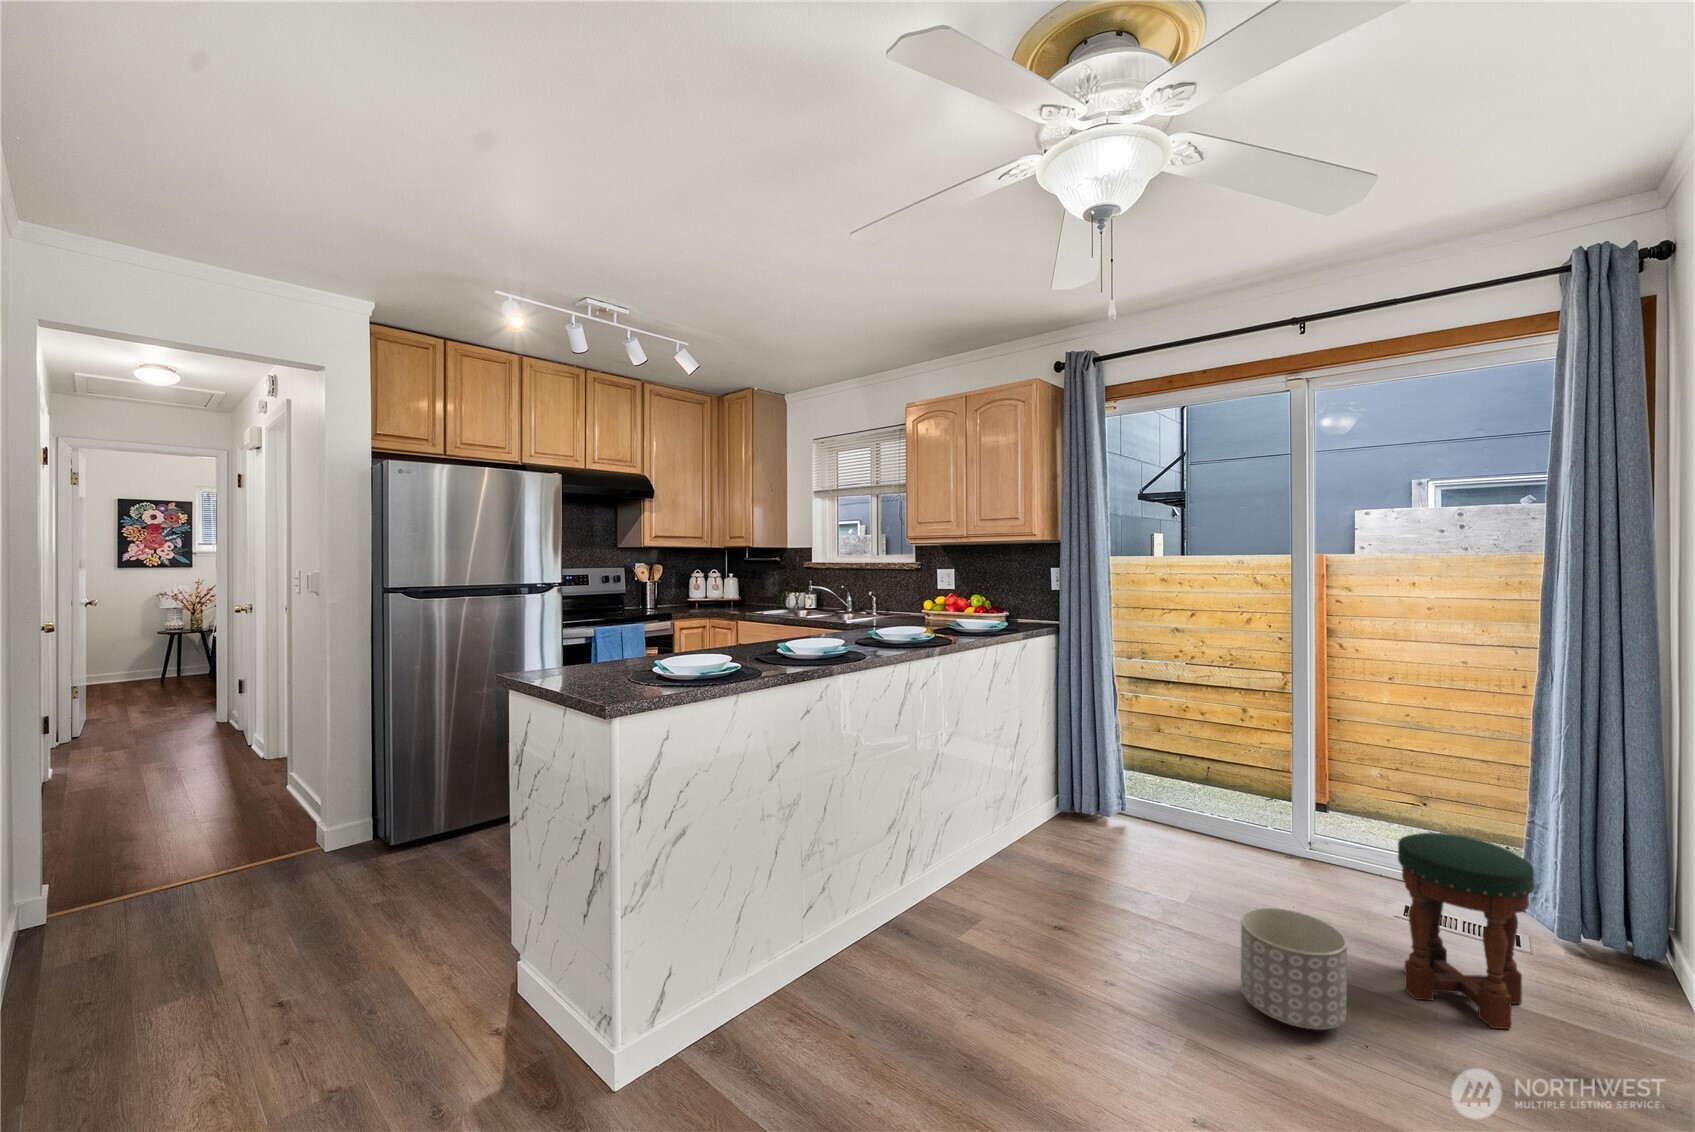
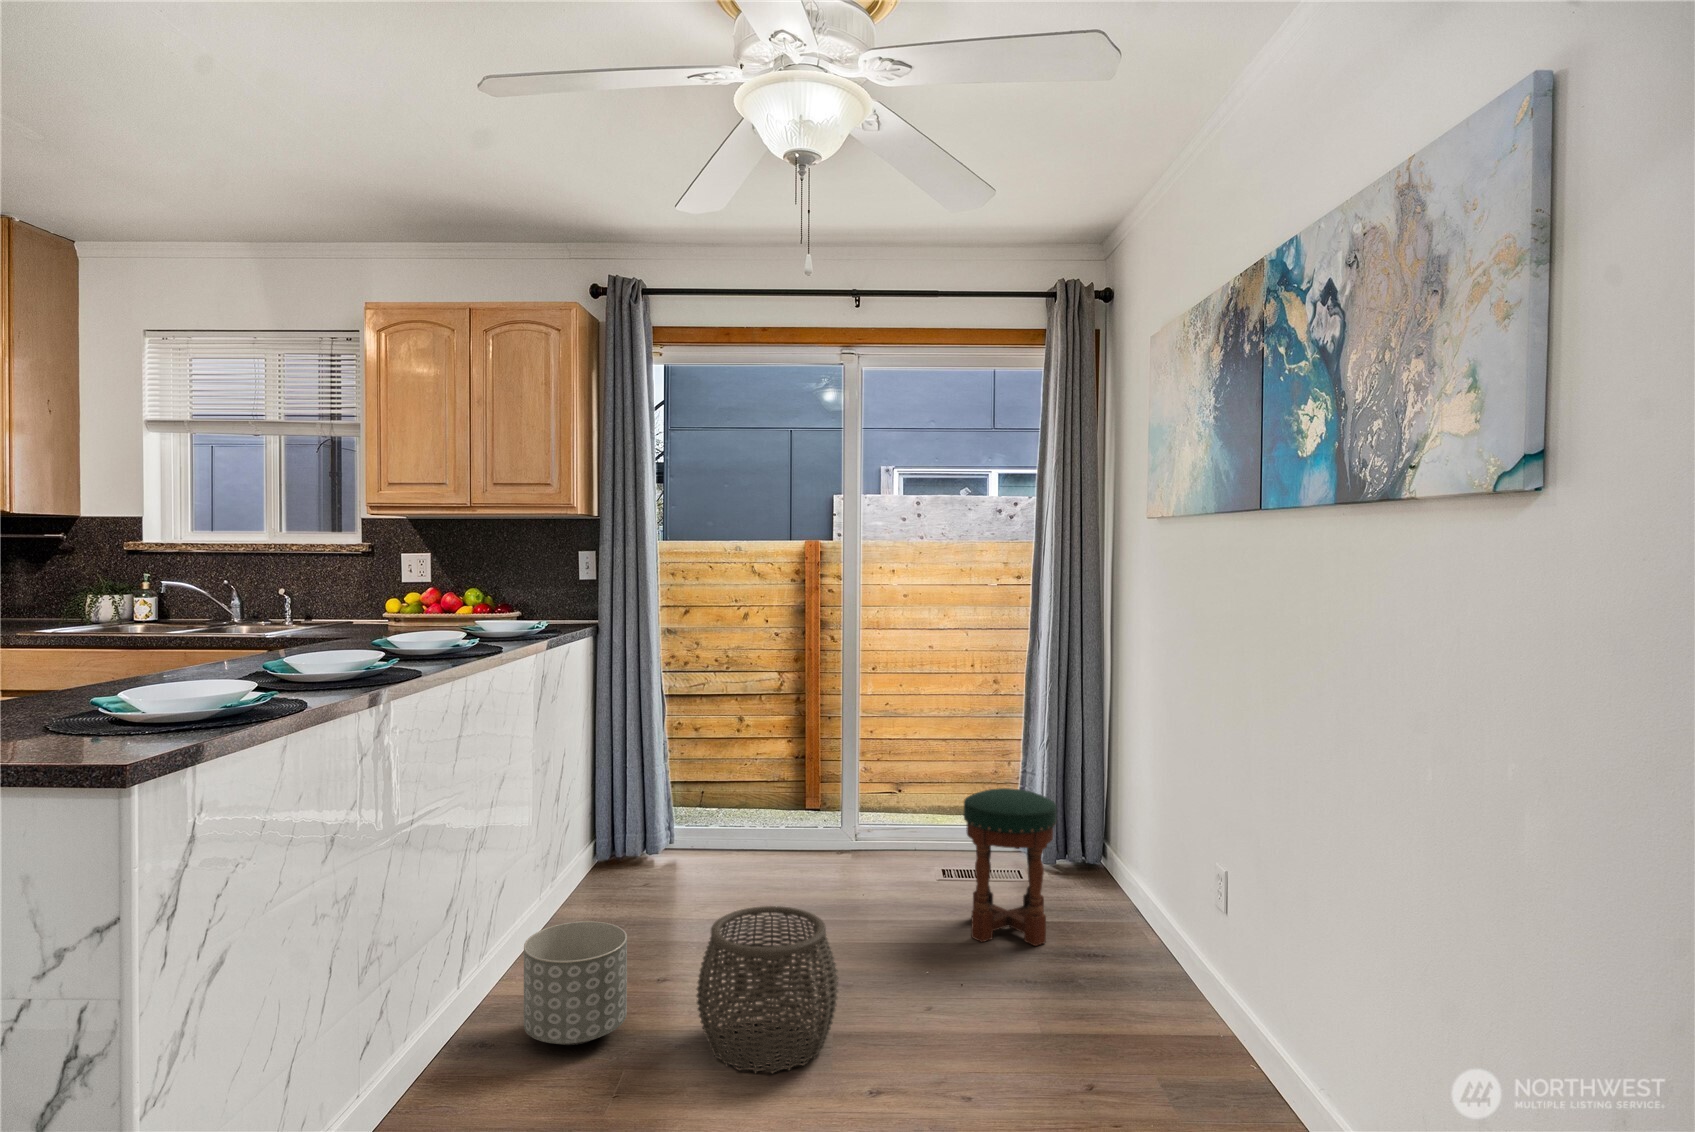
woven basket: none [1048,889,1185,1052] -> present [696,906,839,1073]
planter: present [1241,908,1347,1030] -> present [524,921,627,1045]

